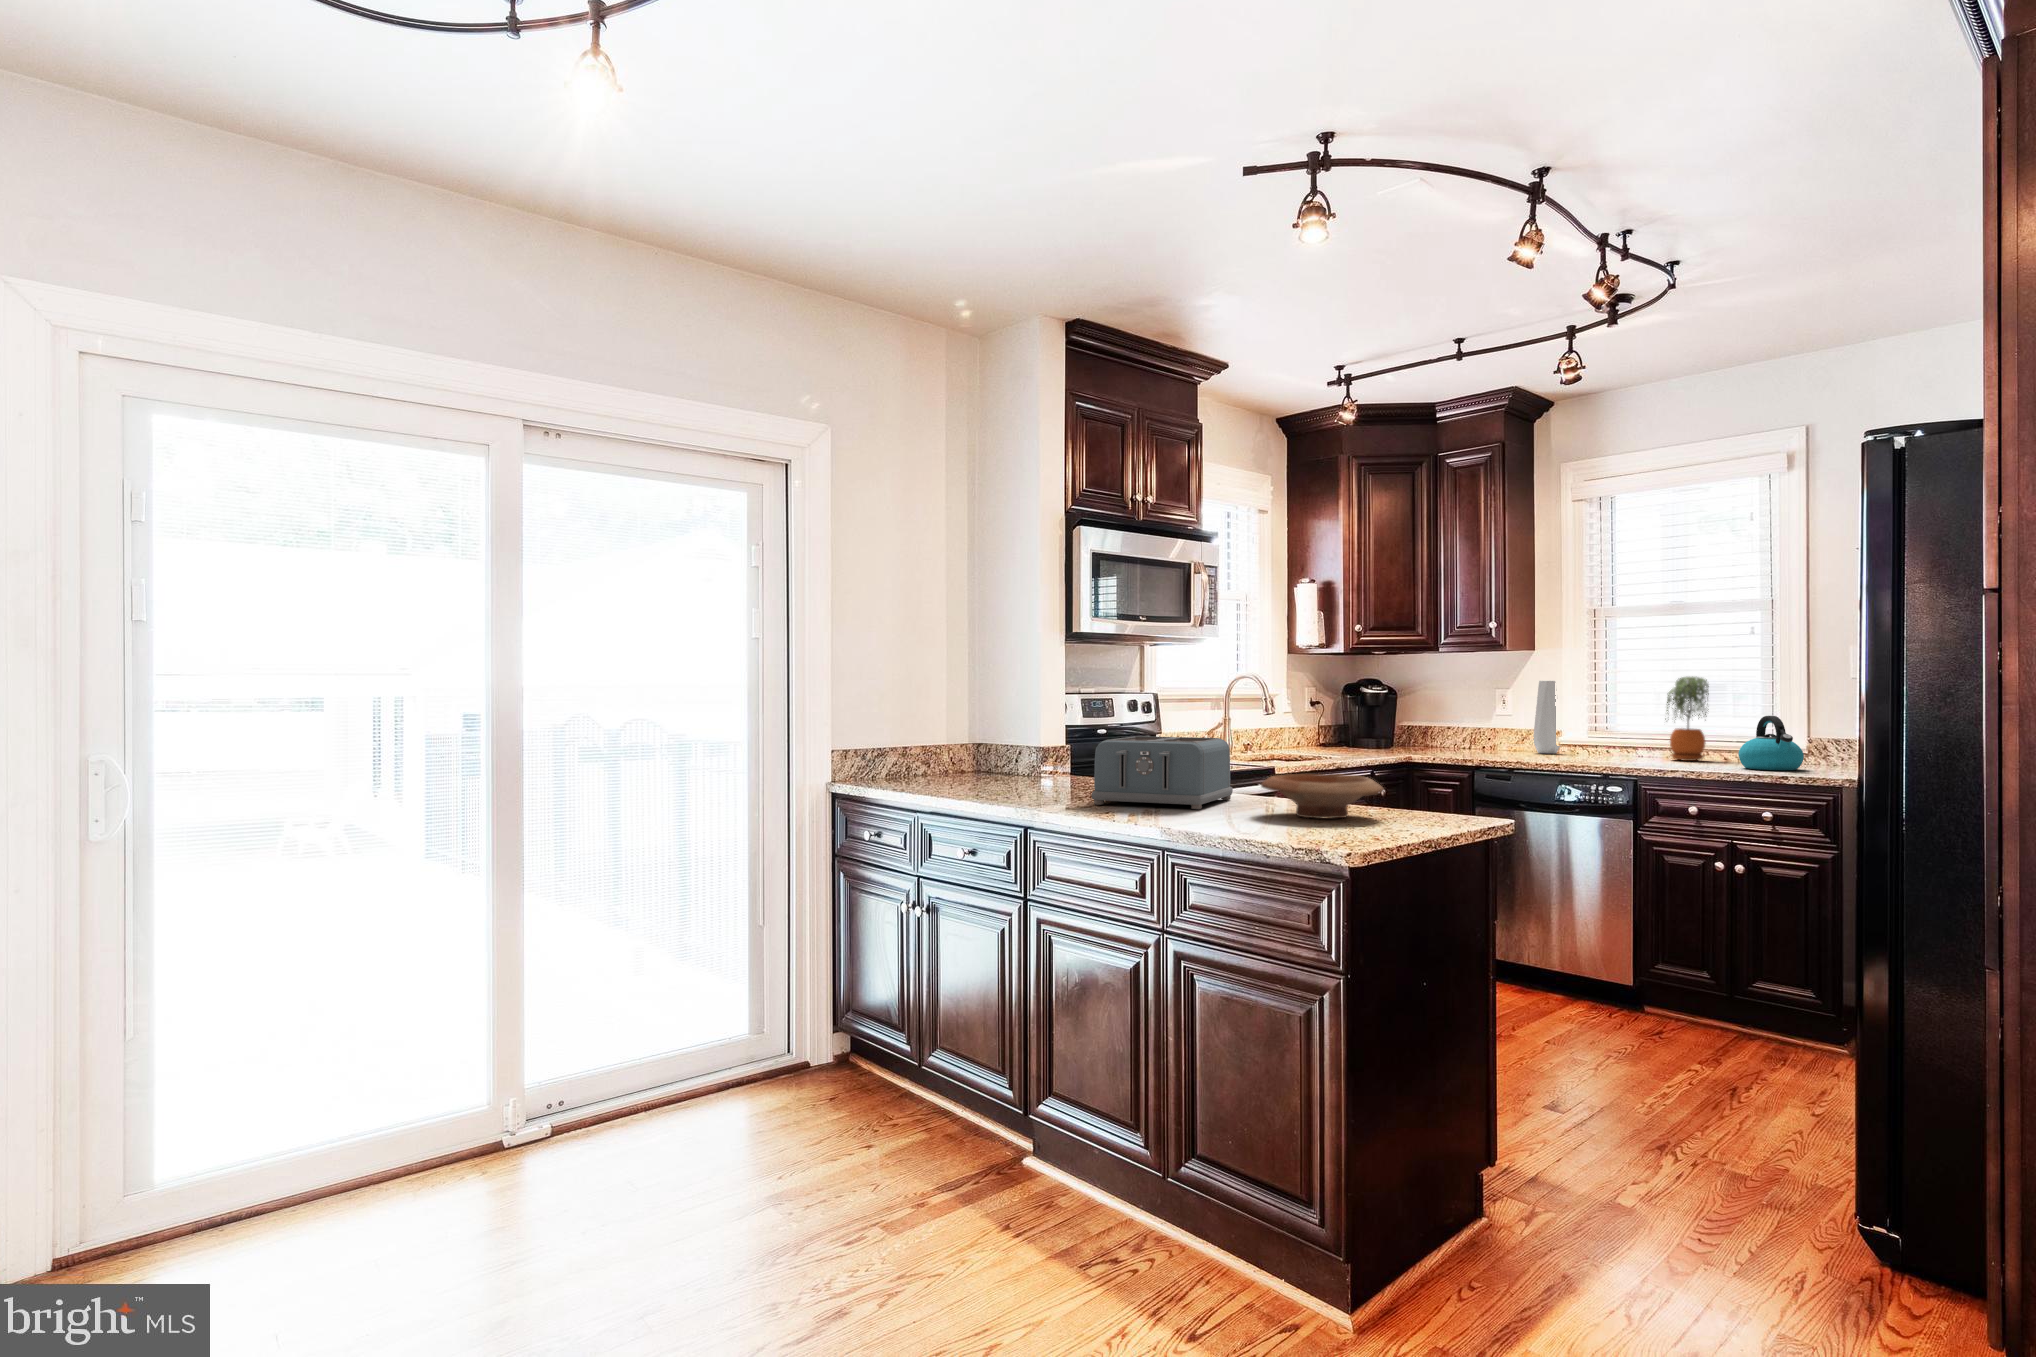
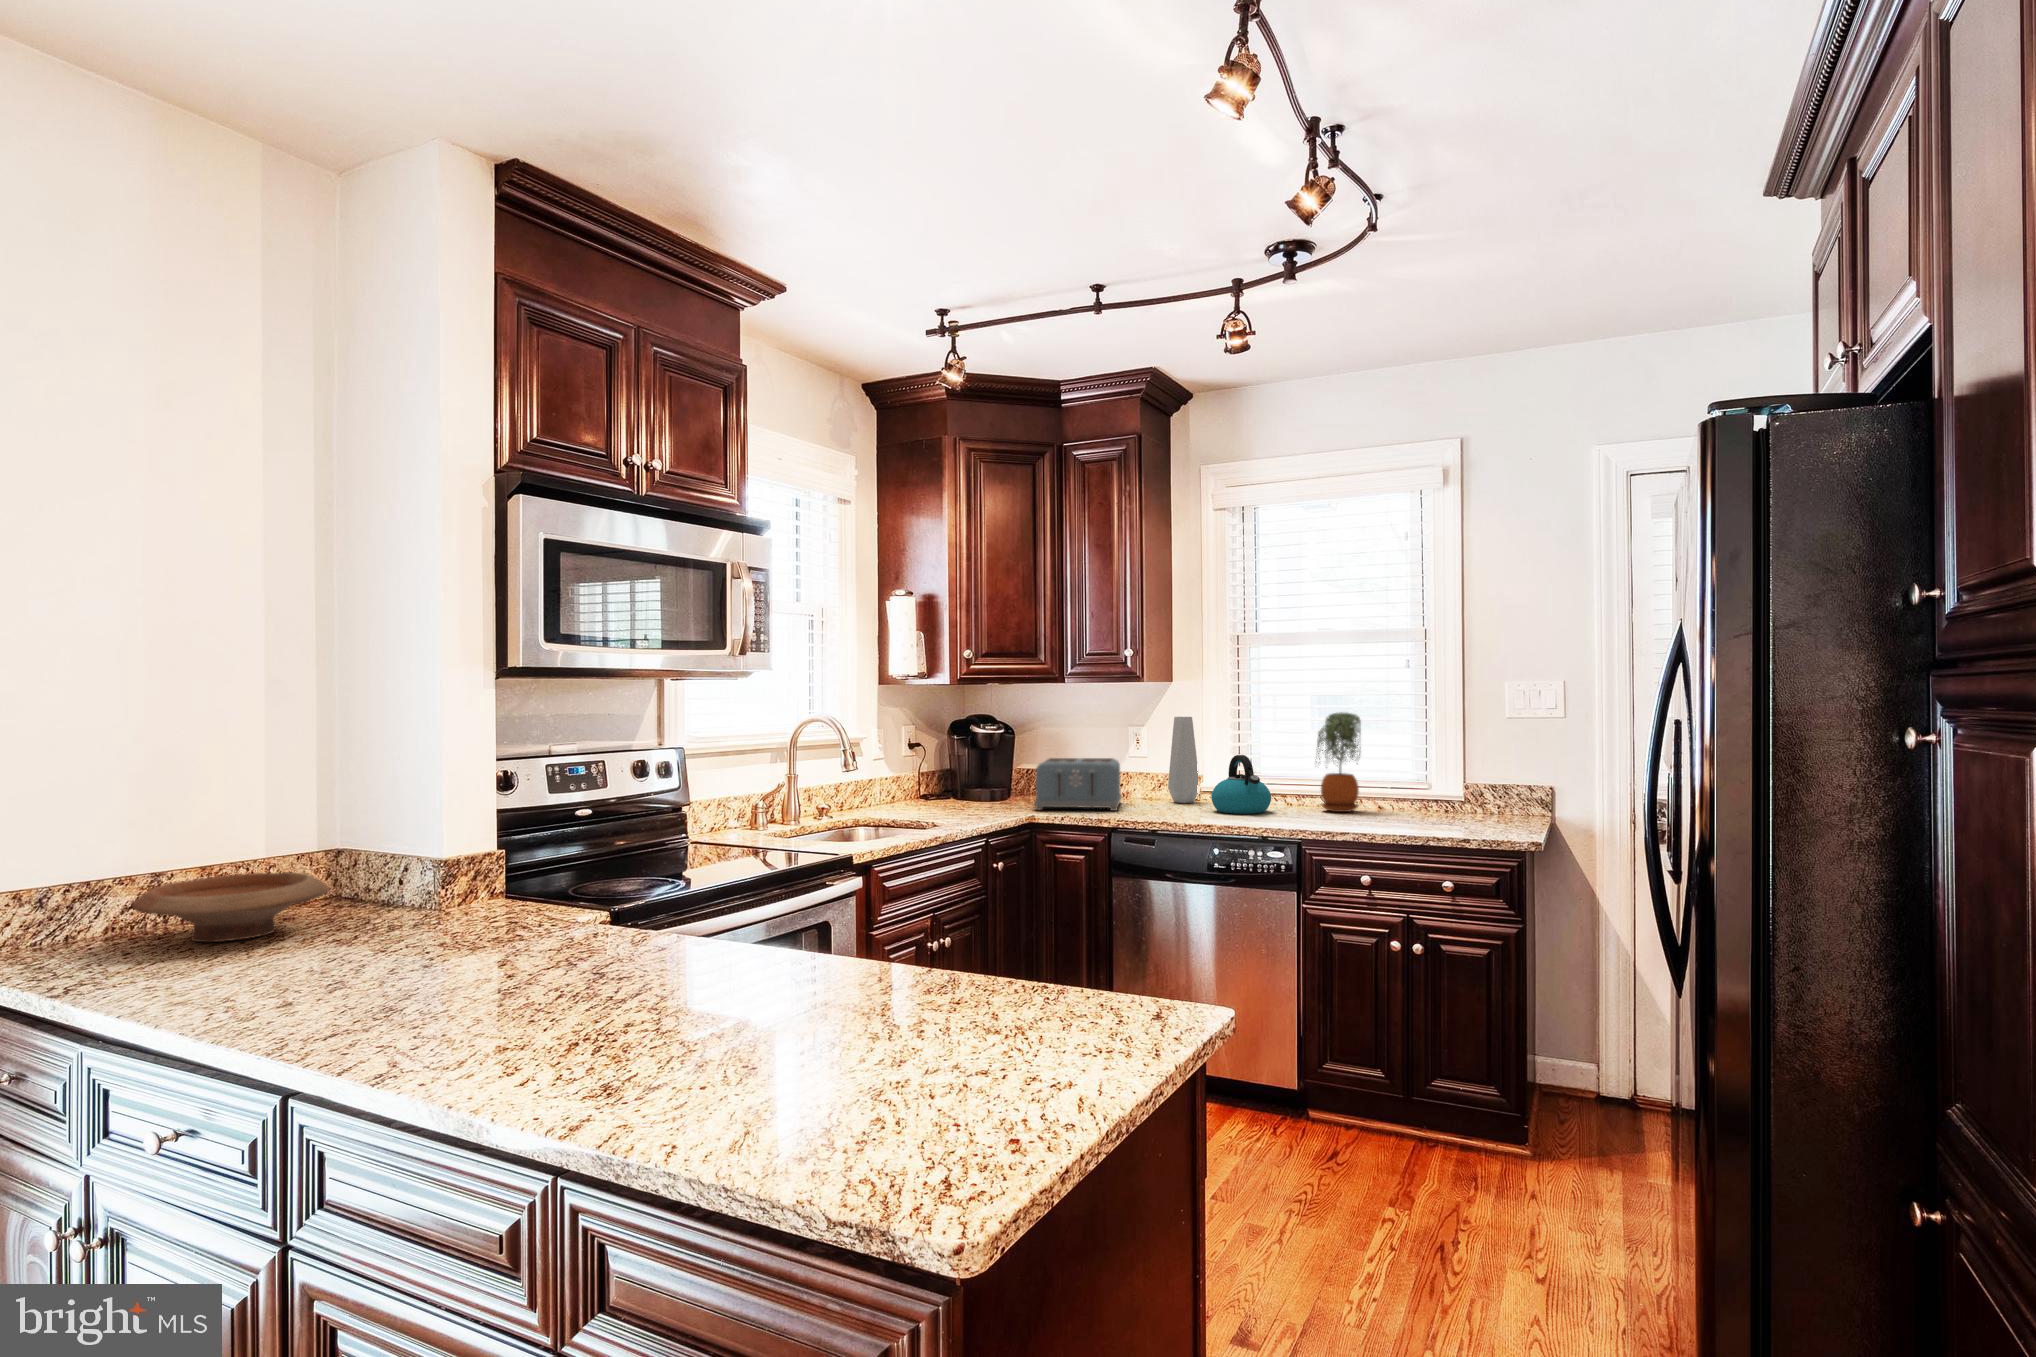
kettle: present [1738,716,1804,770] -> present [1211,755,1271,814]
toaster: present [1091,736,1233,809] -> present [1034,758,1122,811]
wooden bowl: present [1261,774,1384,819] -> present [132,872,329,942]

